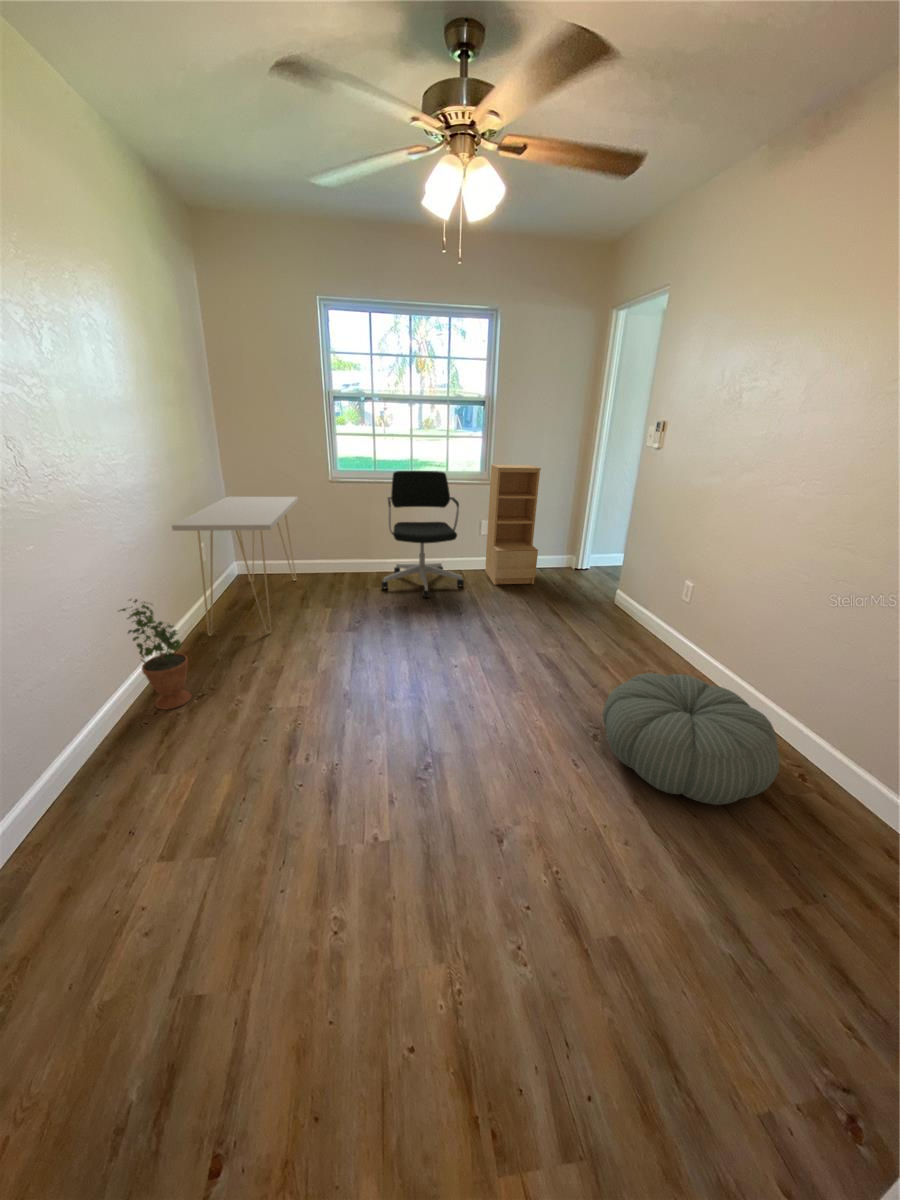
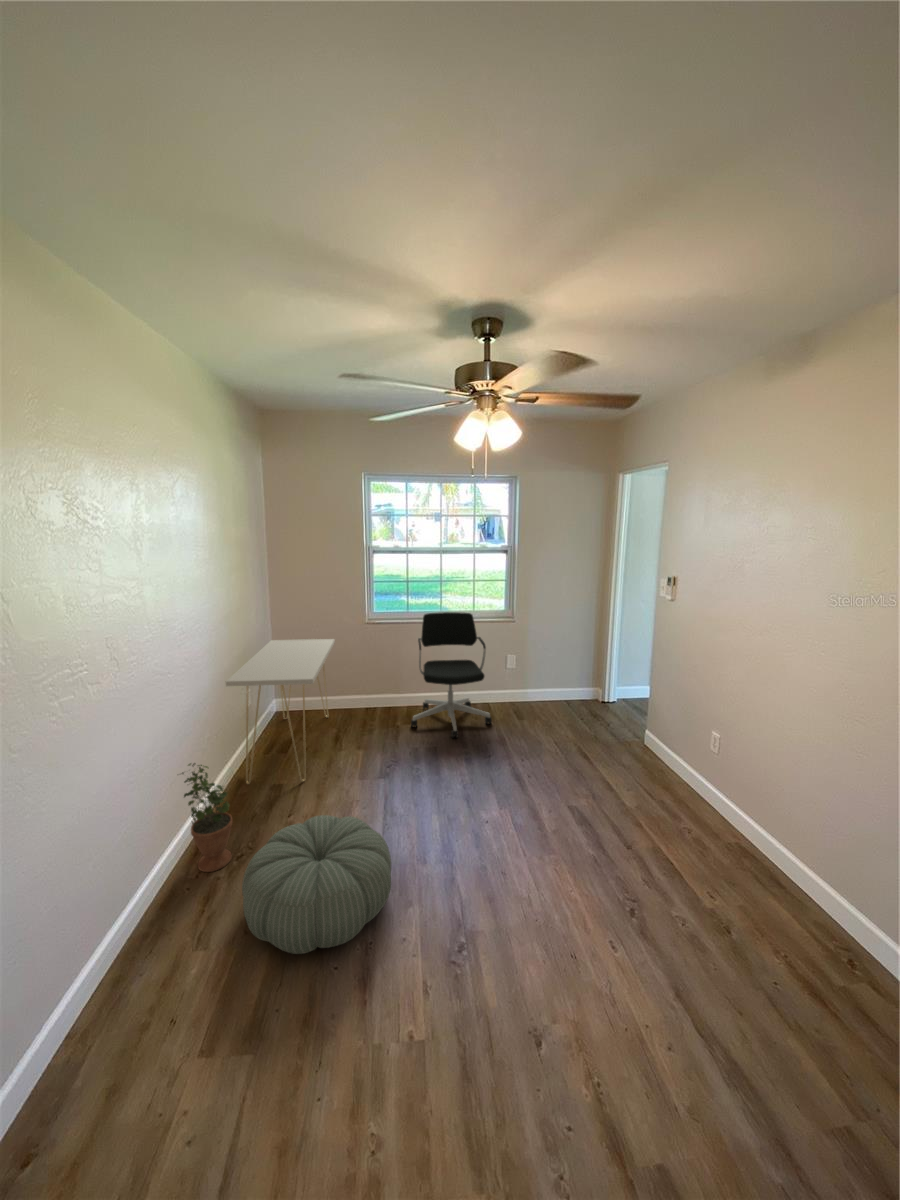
bookshelf: present [485,465,541,585] -> none [513,604,564,722]
pouf: present [603,673,780,805] -> present [242,815,391,954]

